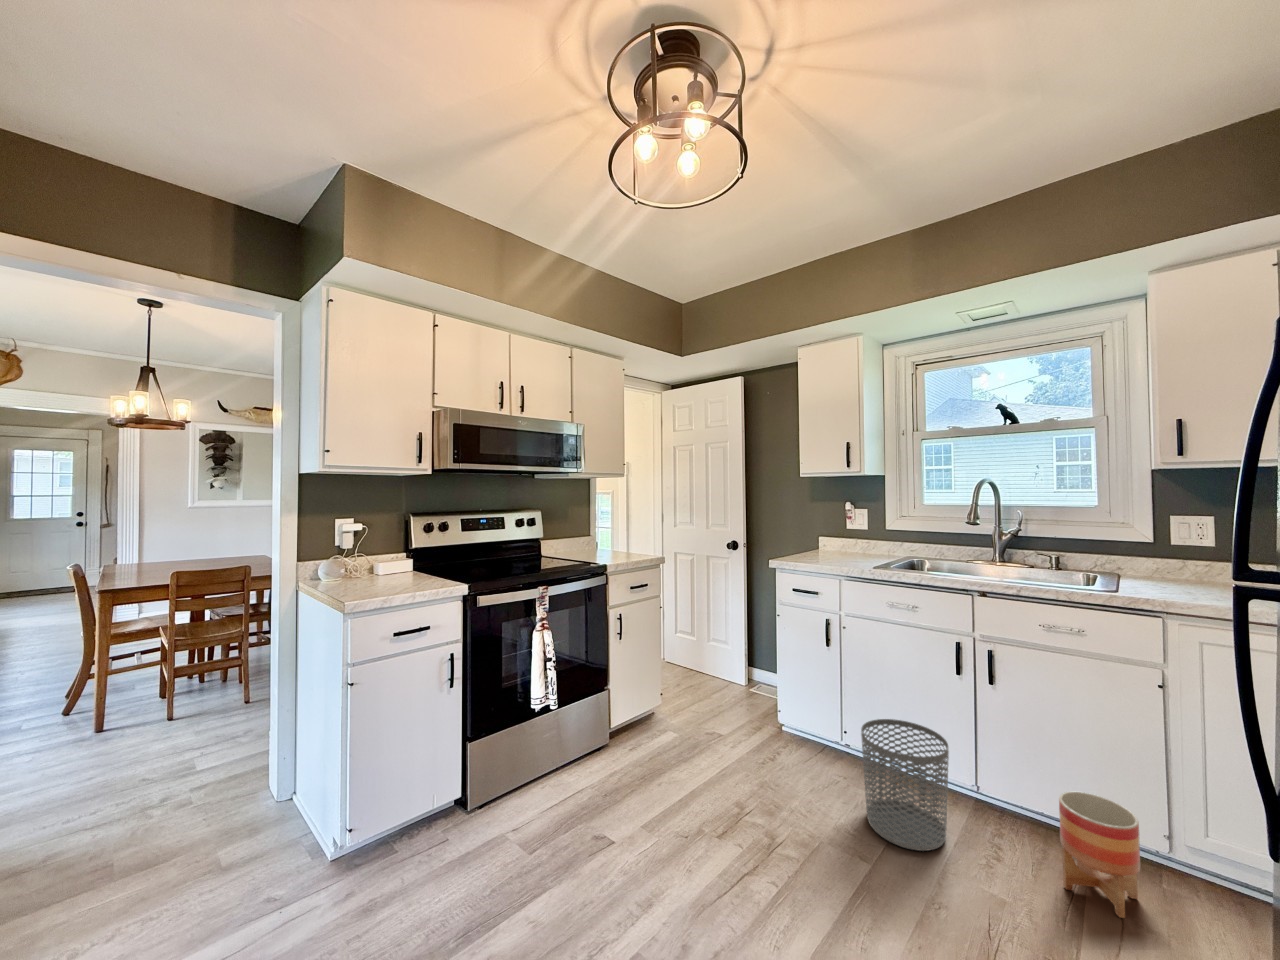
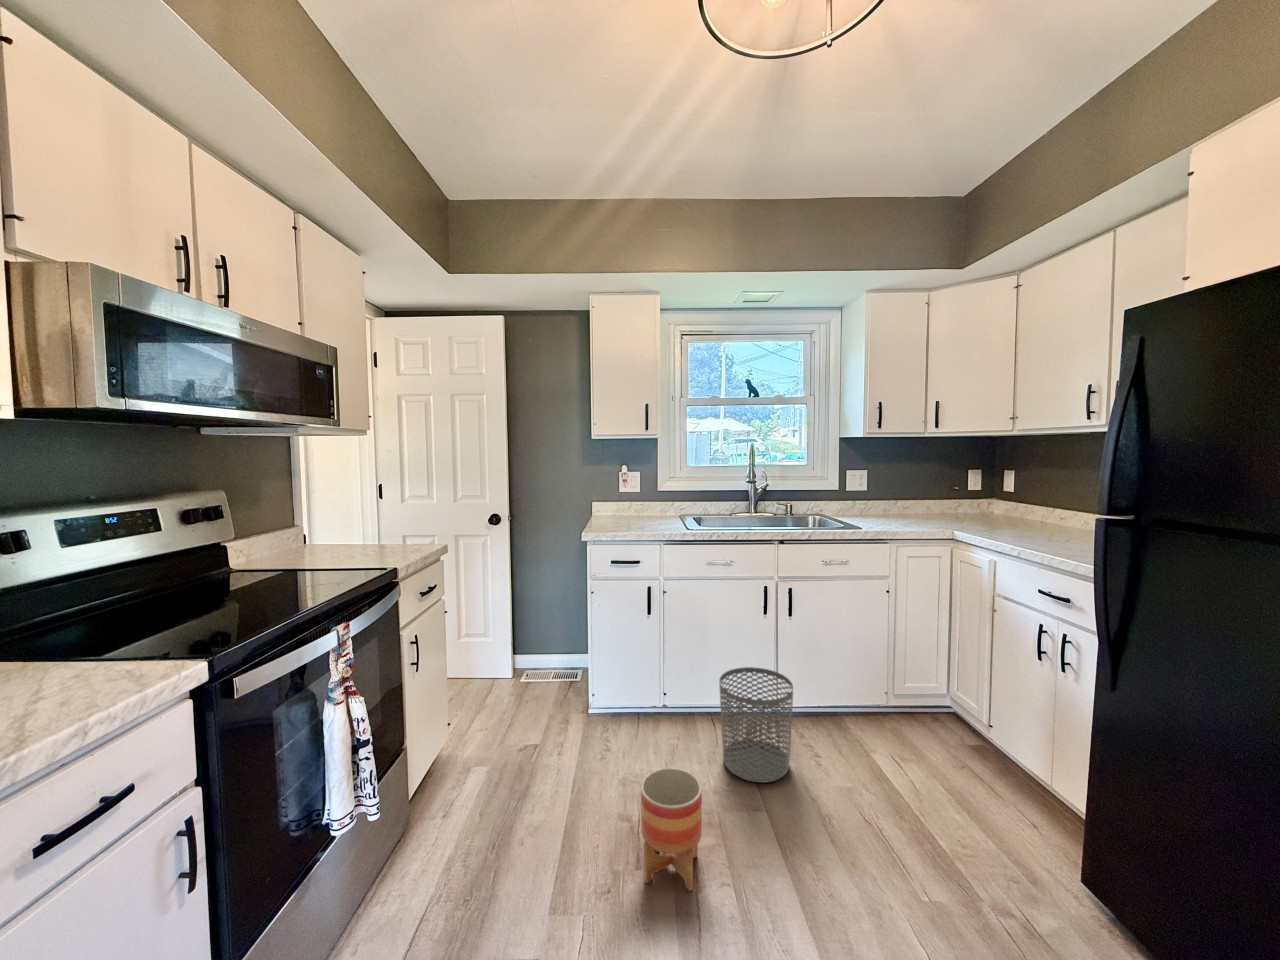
planter: present [1059,792,1140,918] -> present [641,768,702,891]

